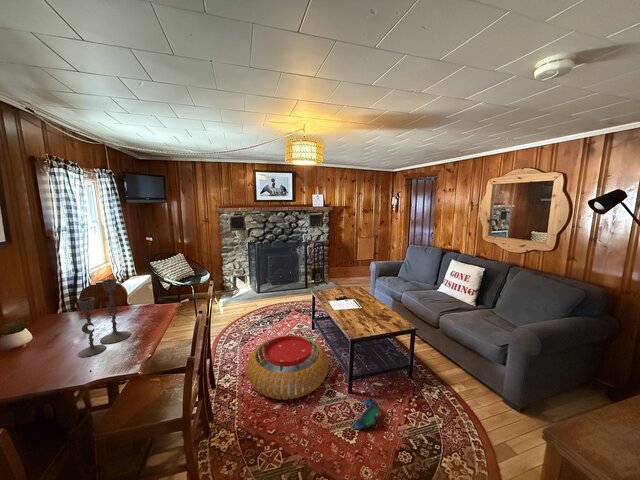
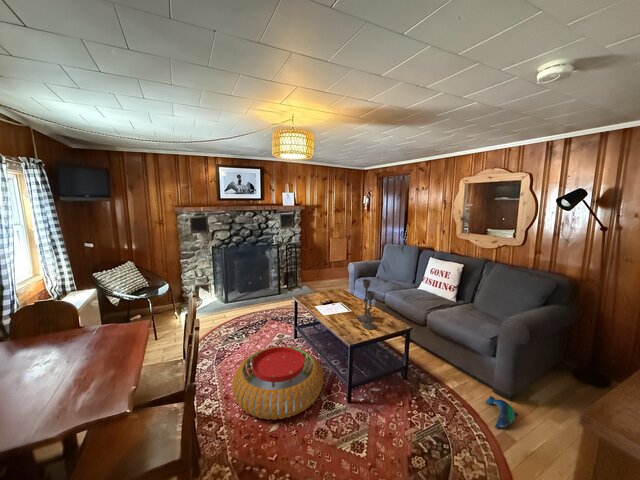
candlestick: present [77,279,130,357] -> present [358,279,376,329]
plush toy: present [351,398,379,430] -> present [486,396,518,428]

